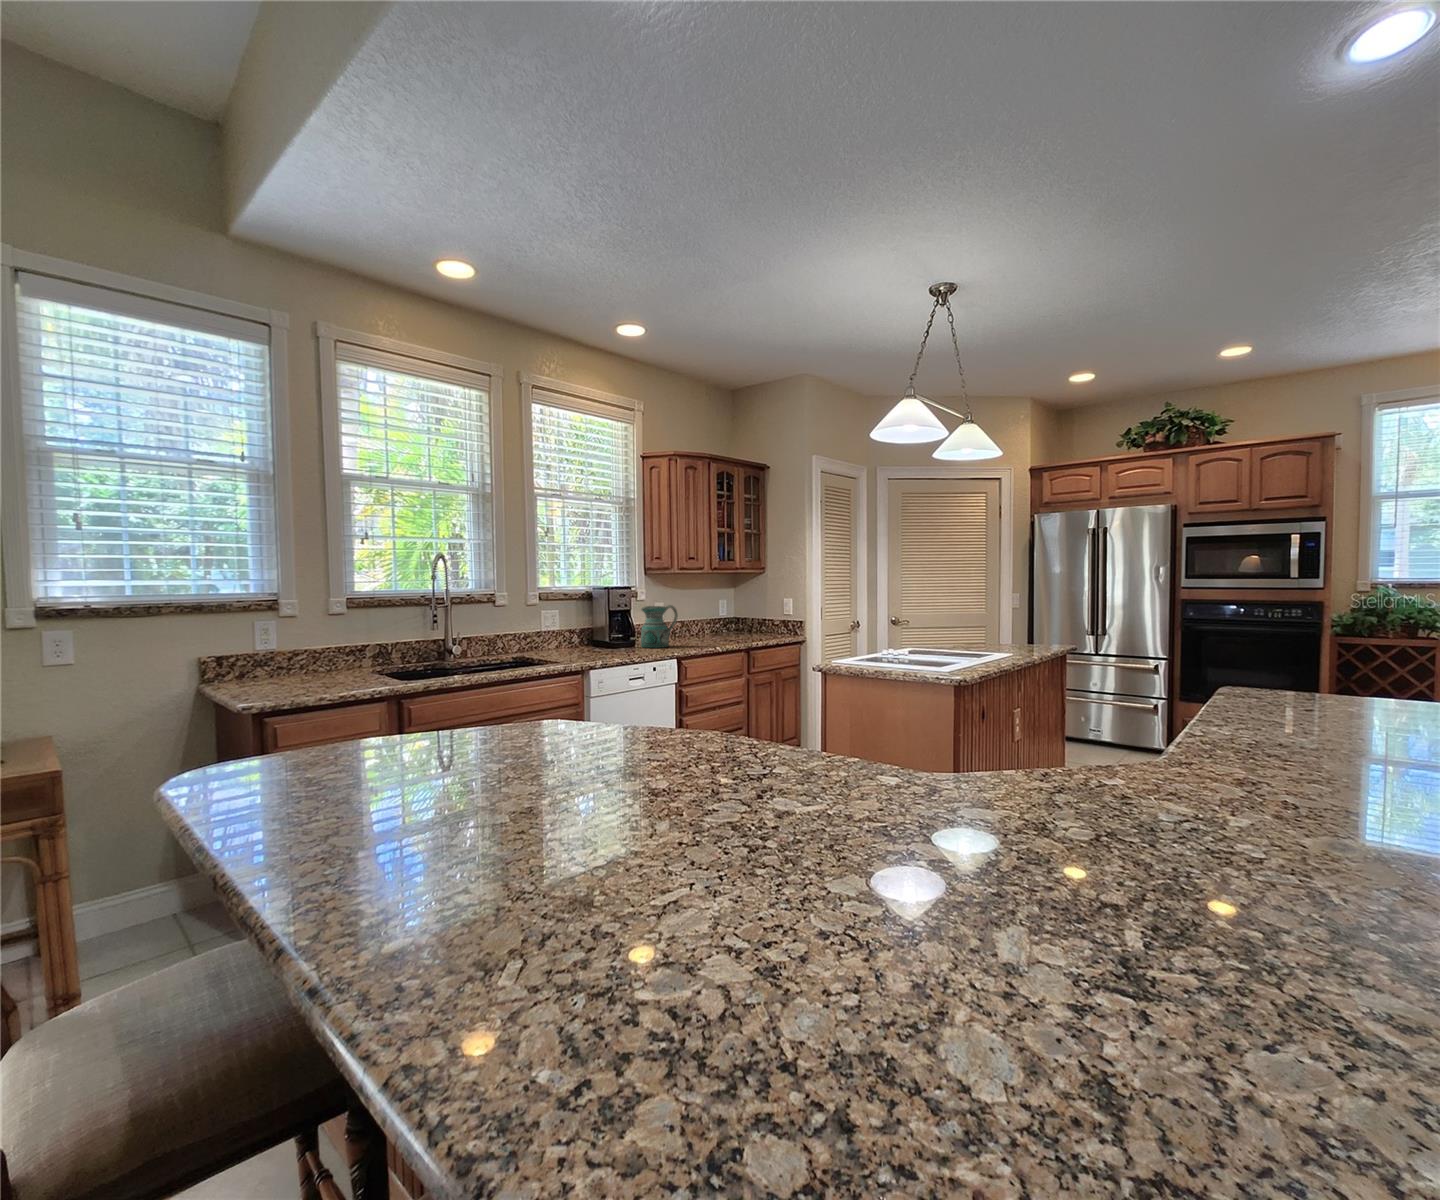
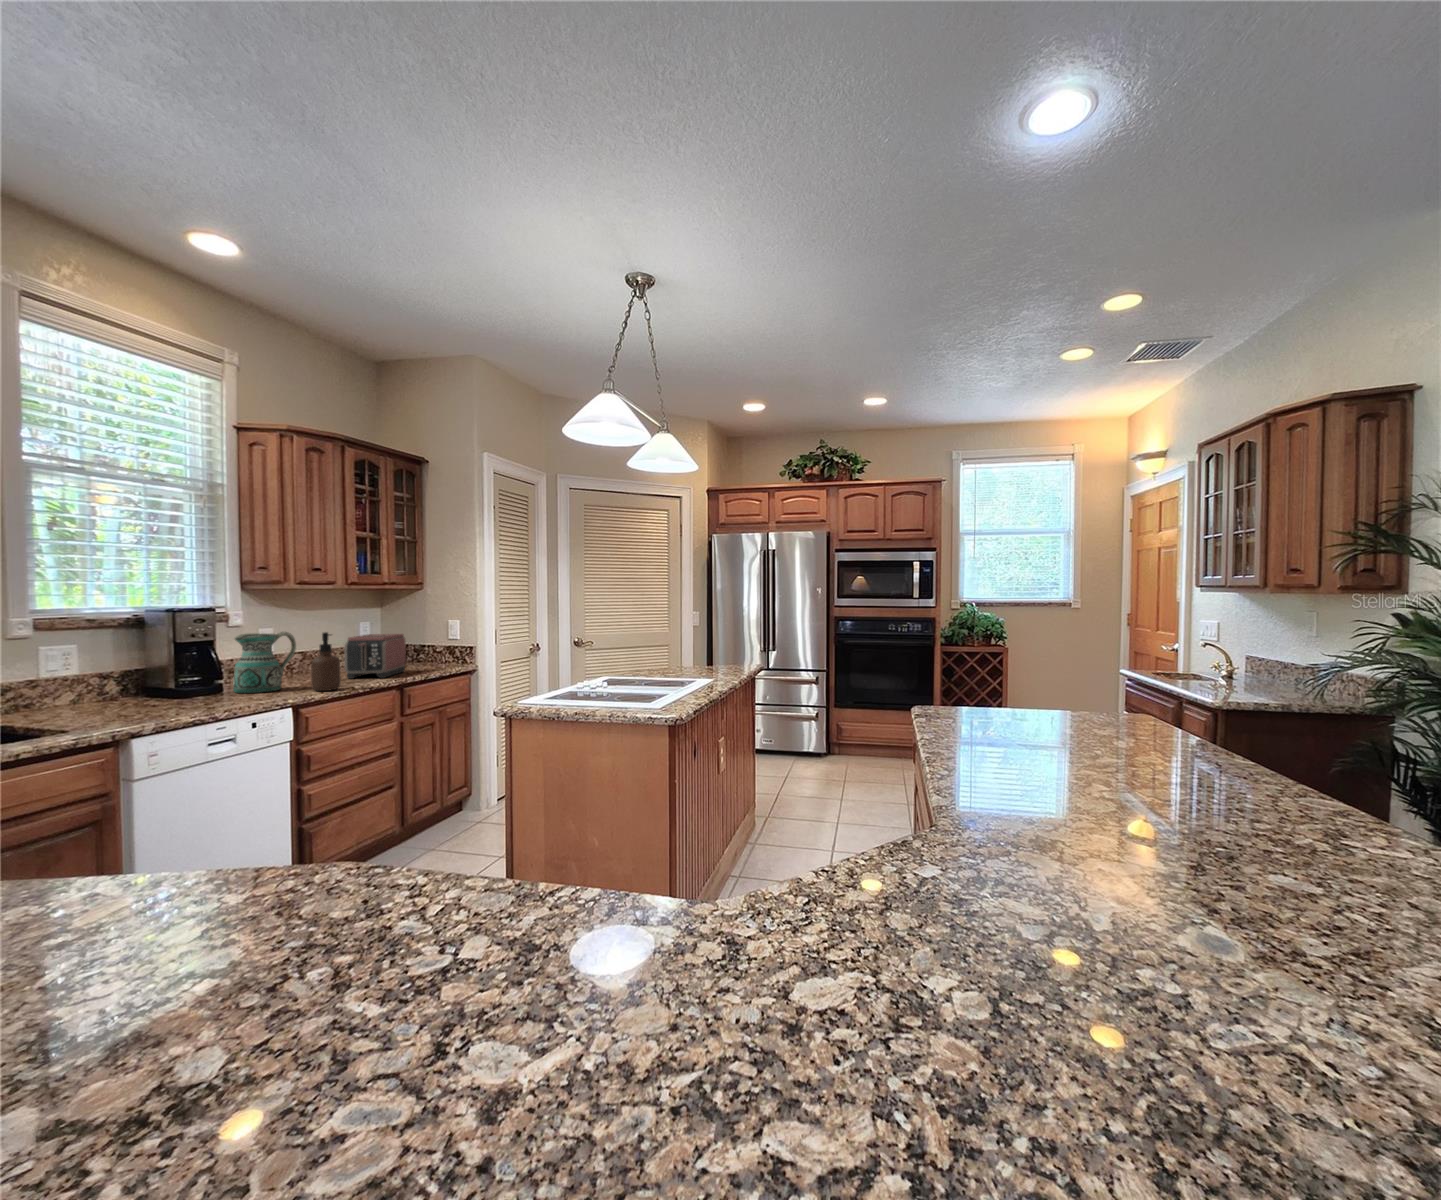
soap dispenser: none [687,606,706,649] -> present [311,632,341,691]
toaster: none [708,608,750,642] -> present [344,634,406,679]

